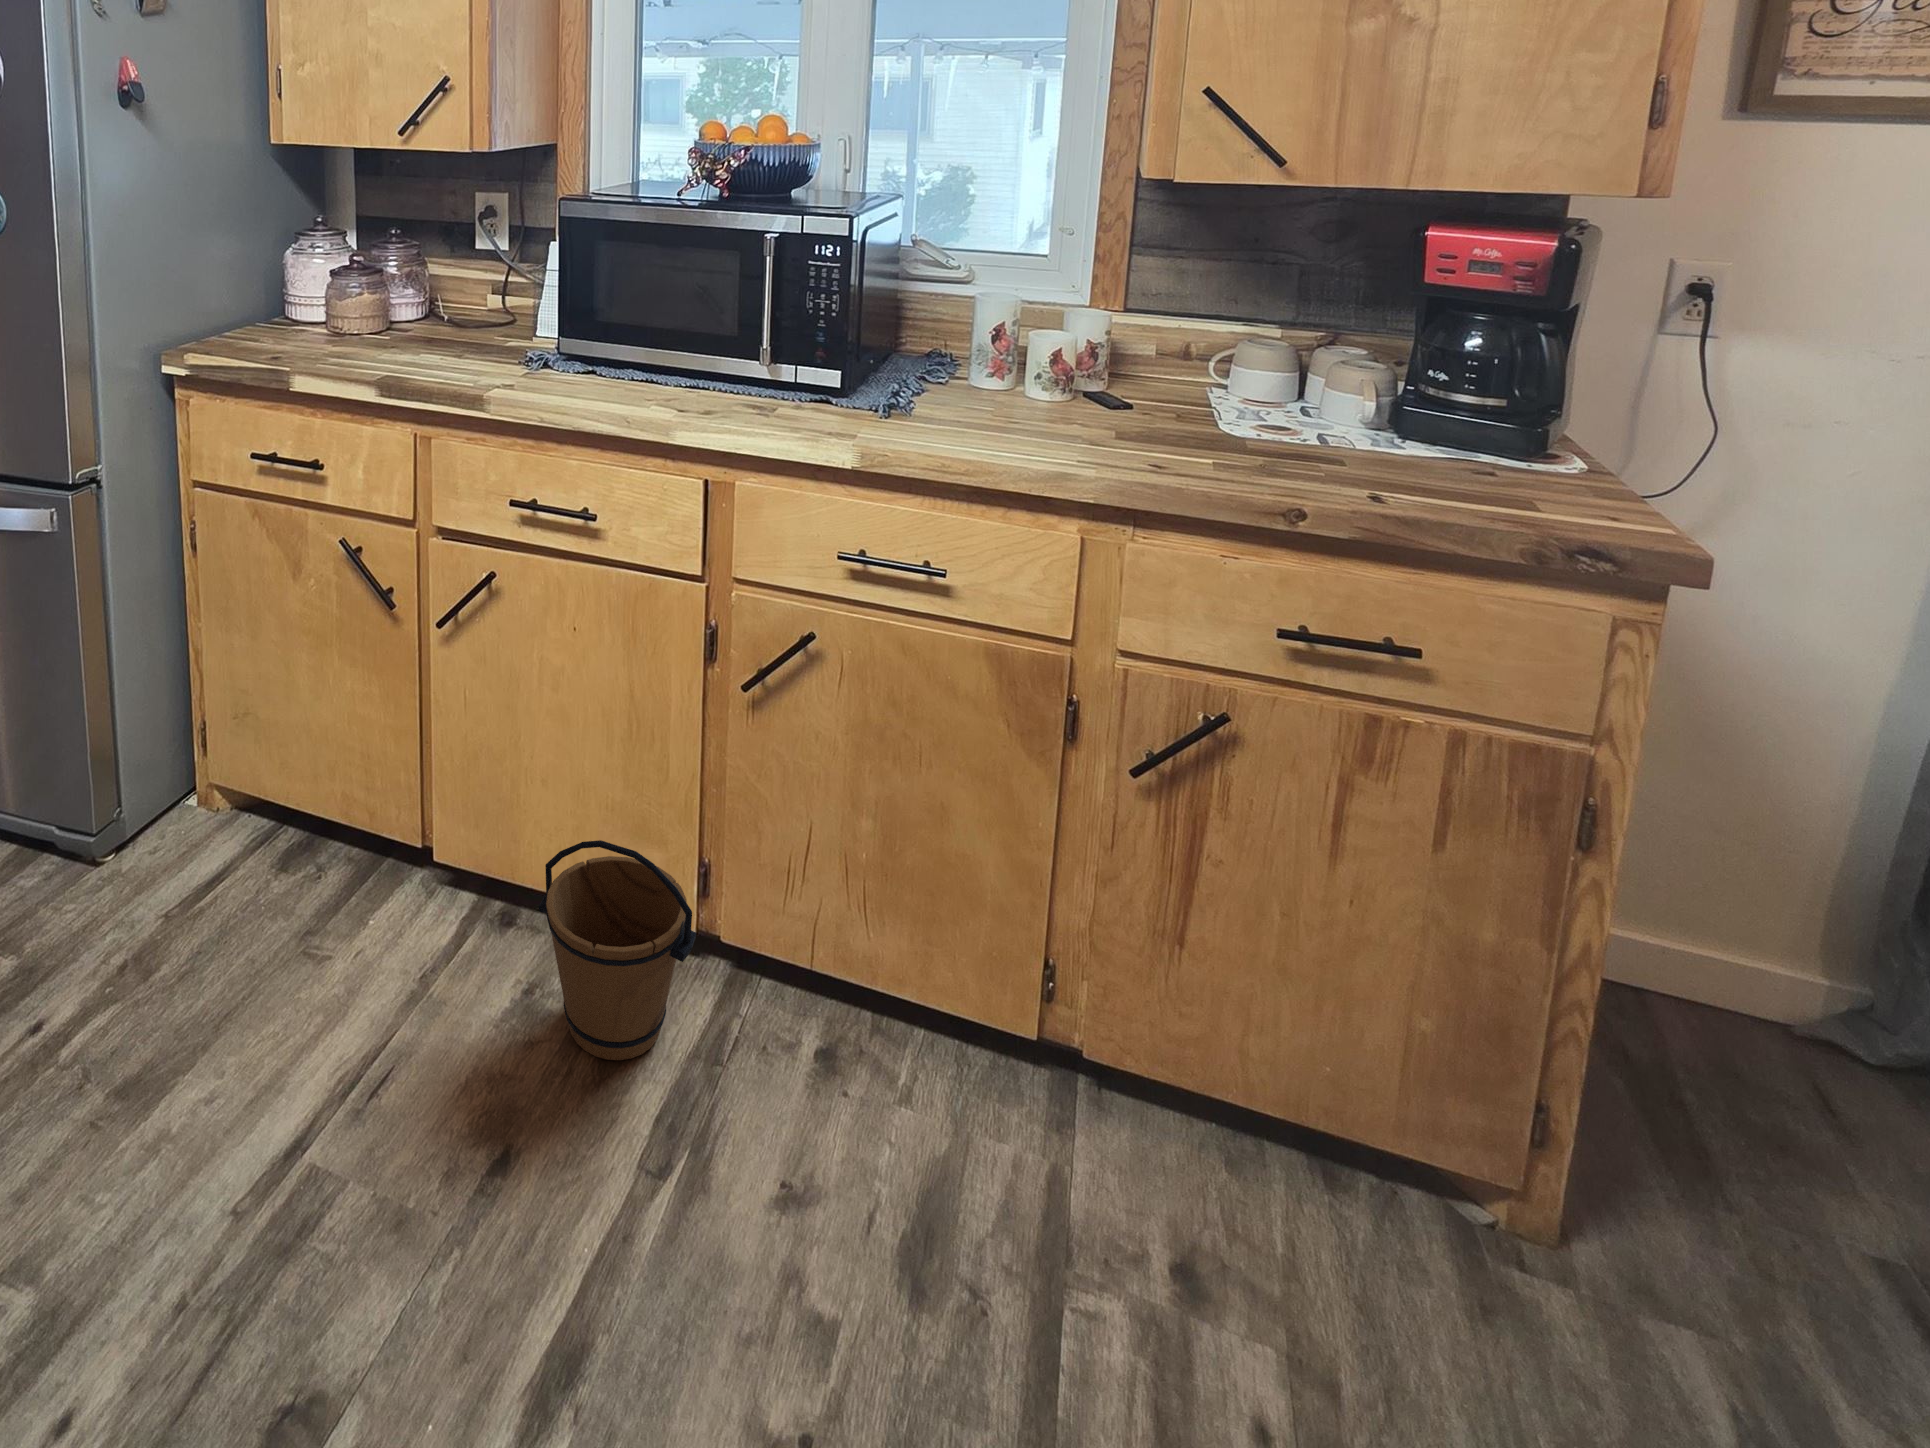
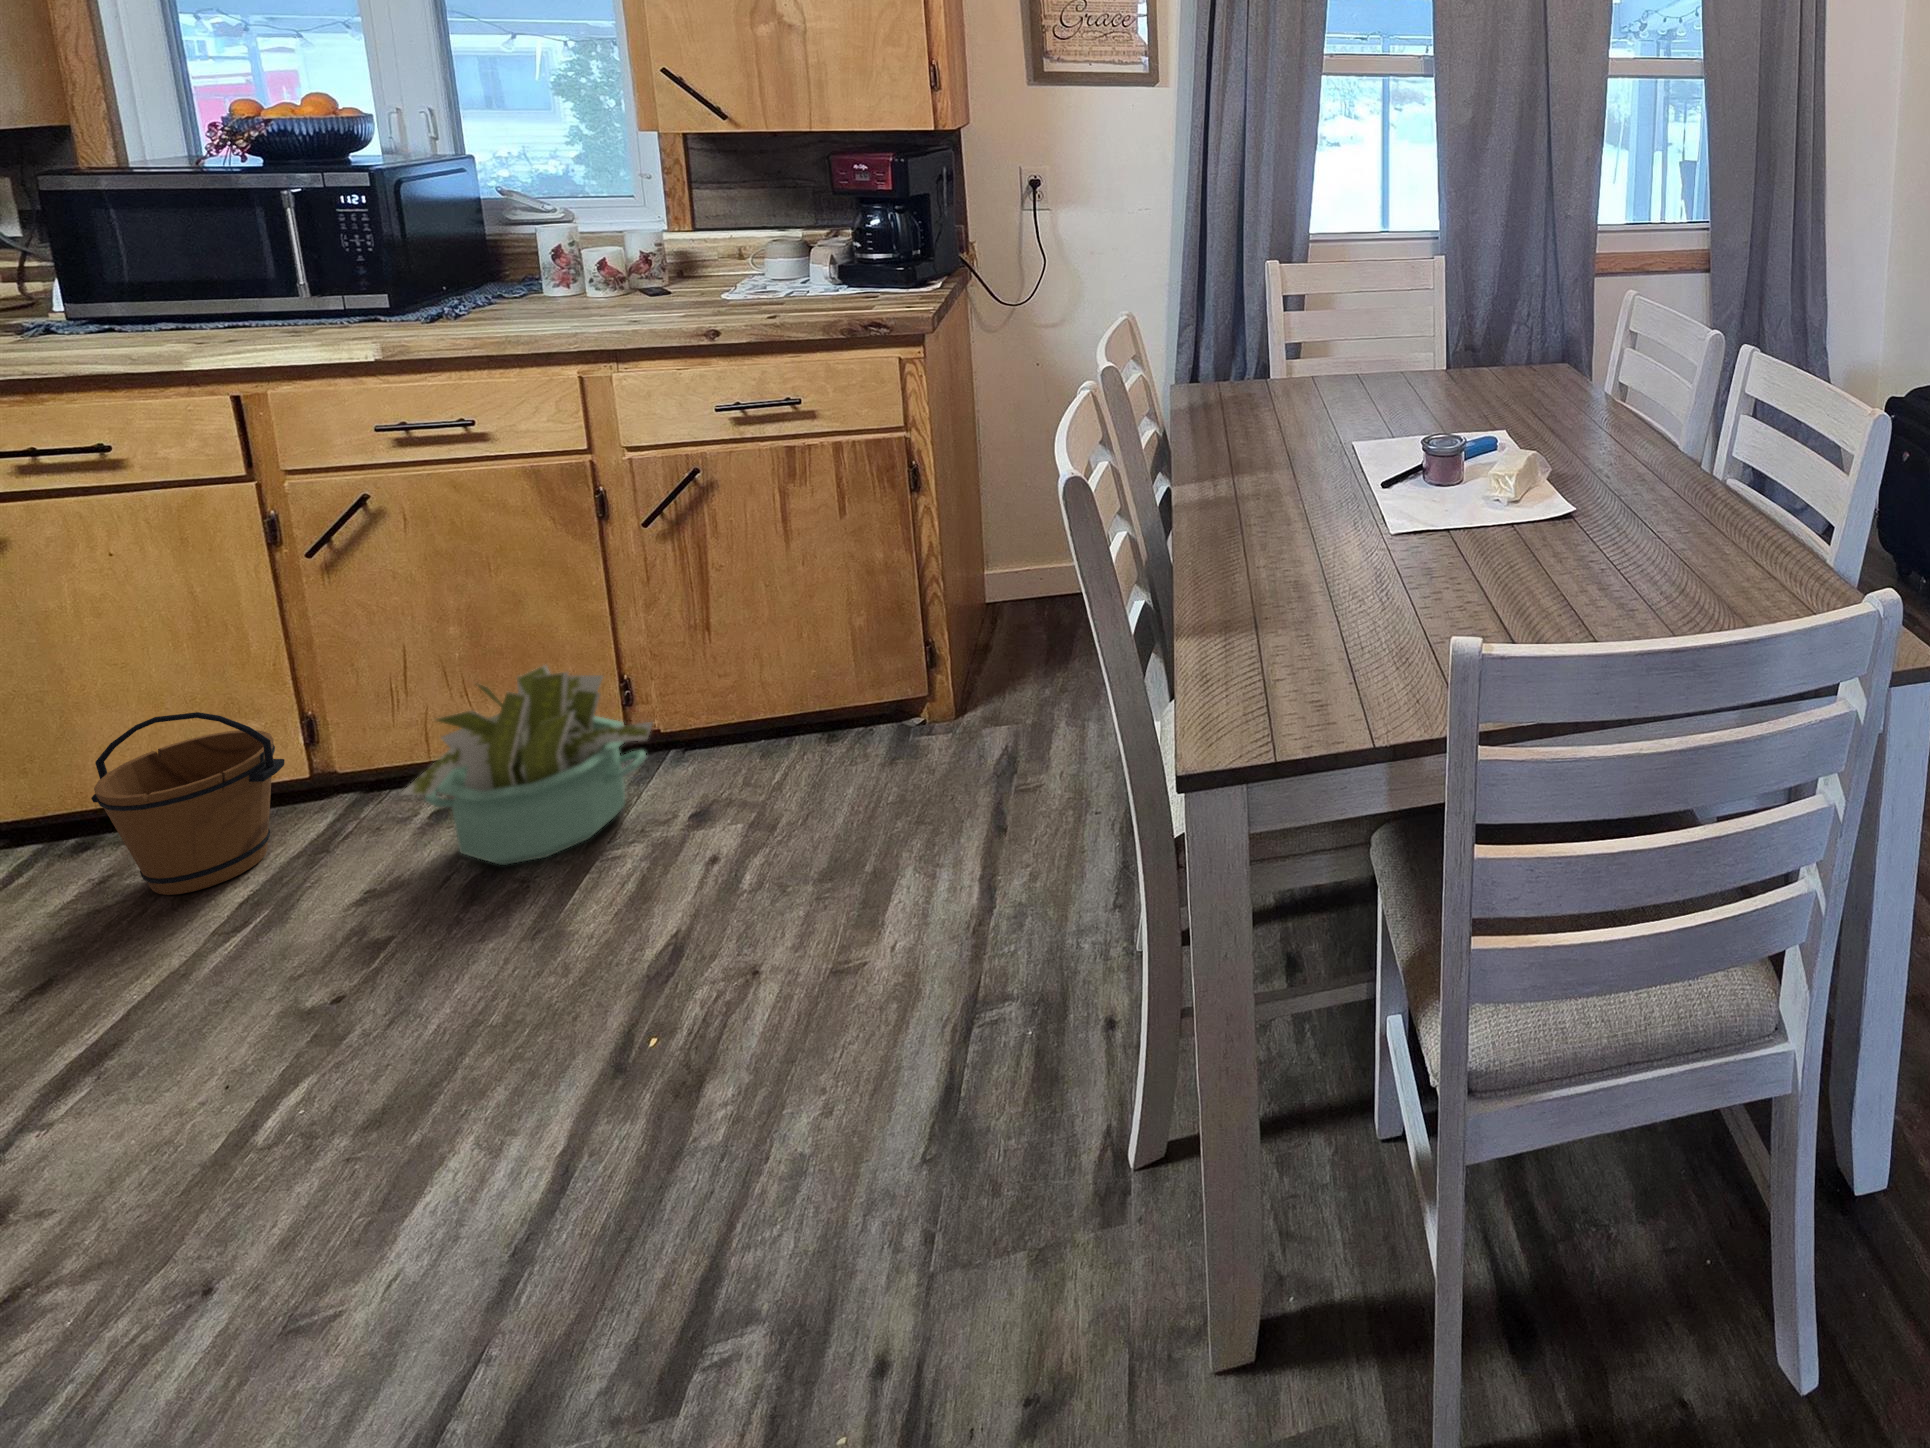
decorative plant: none [839,919,1140,1251] -> present [401,665,652,865]

